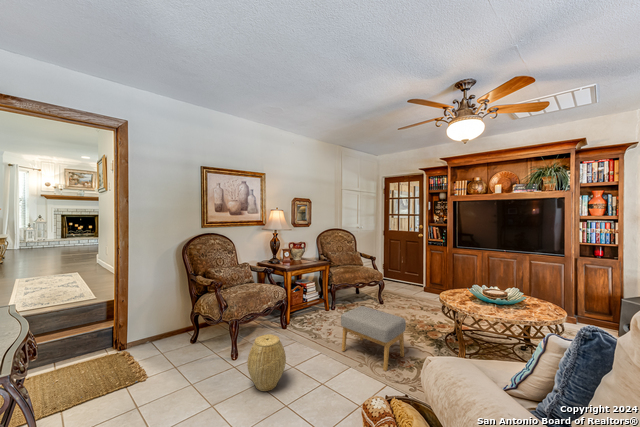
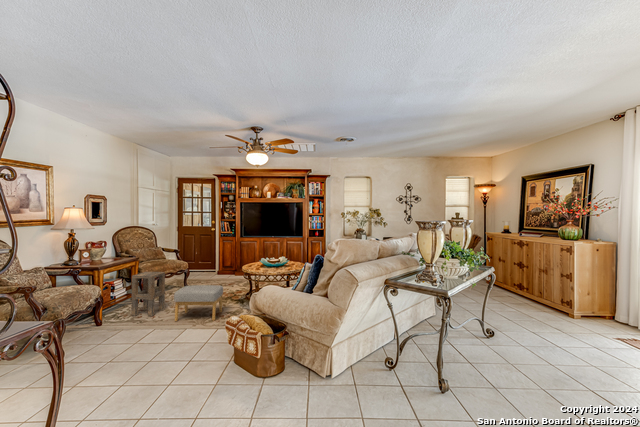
side table: none [312,278,345,333] -> present [131,272,165,316]
woven basket: present [247,334,286,391] -> none [108,314,145,357]

